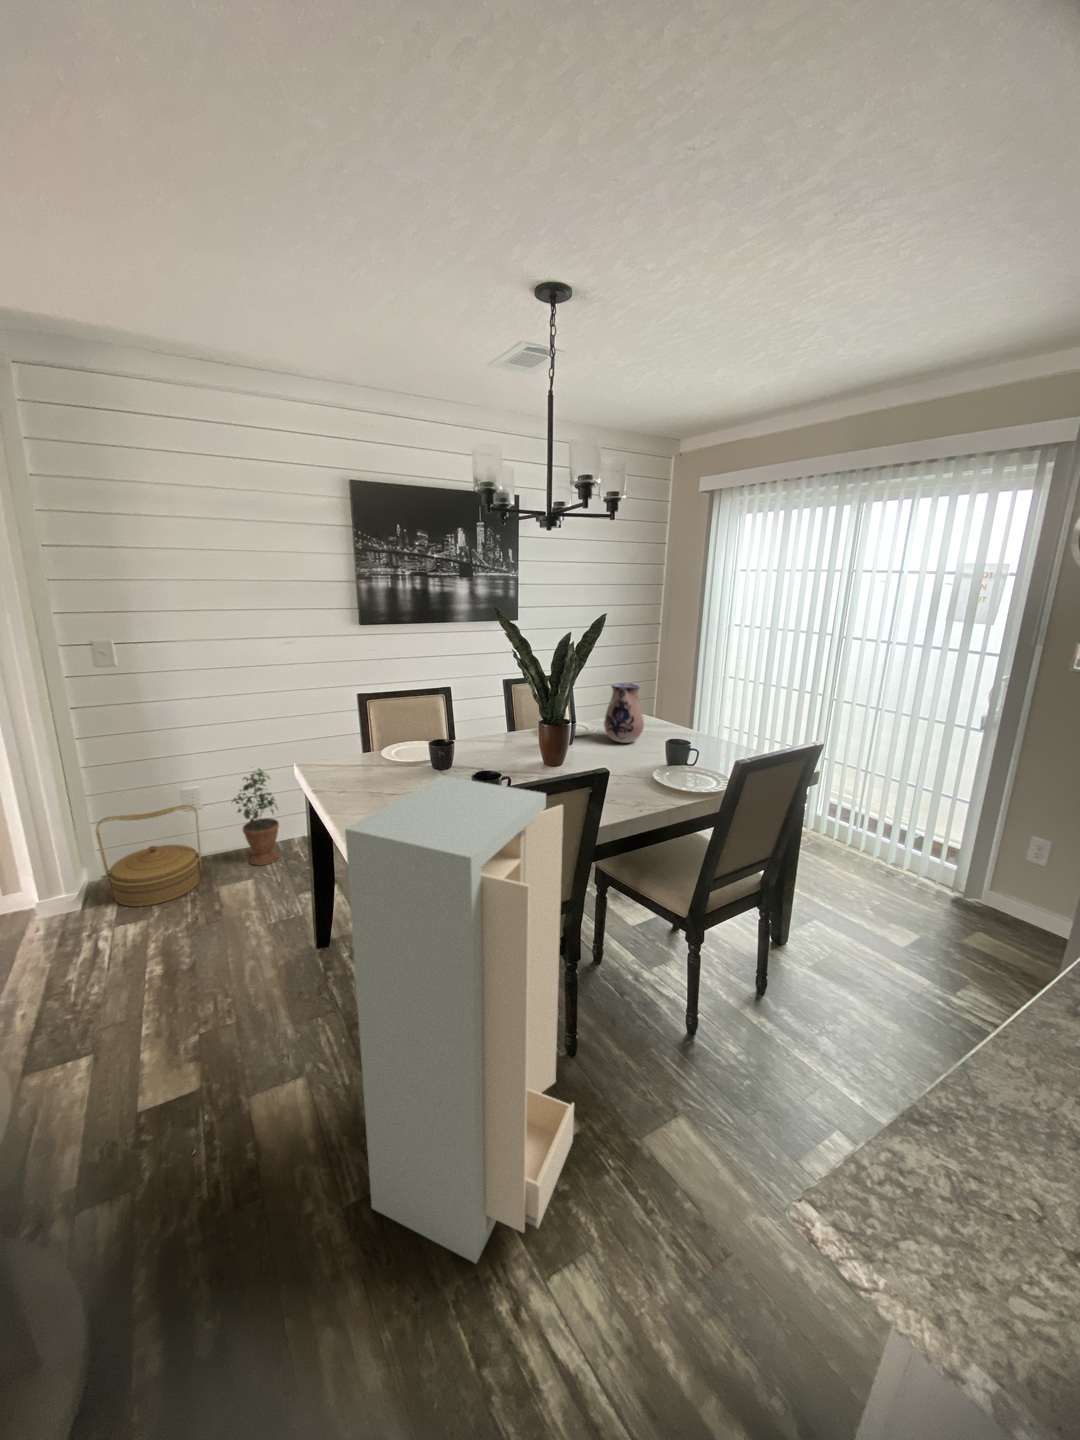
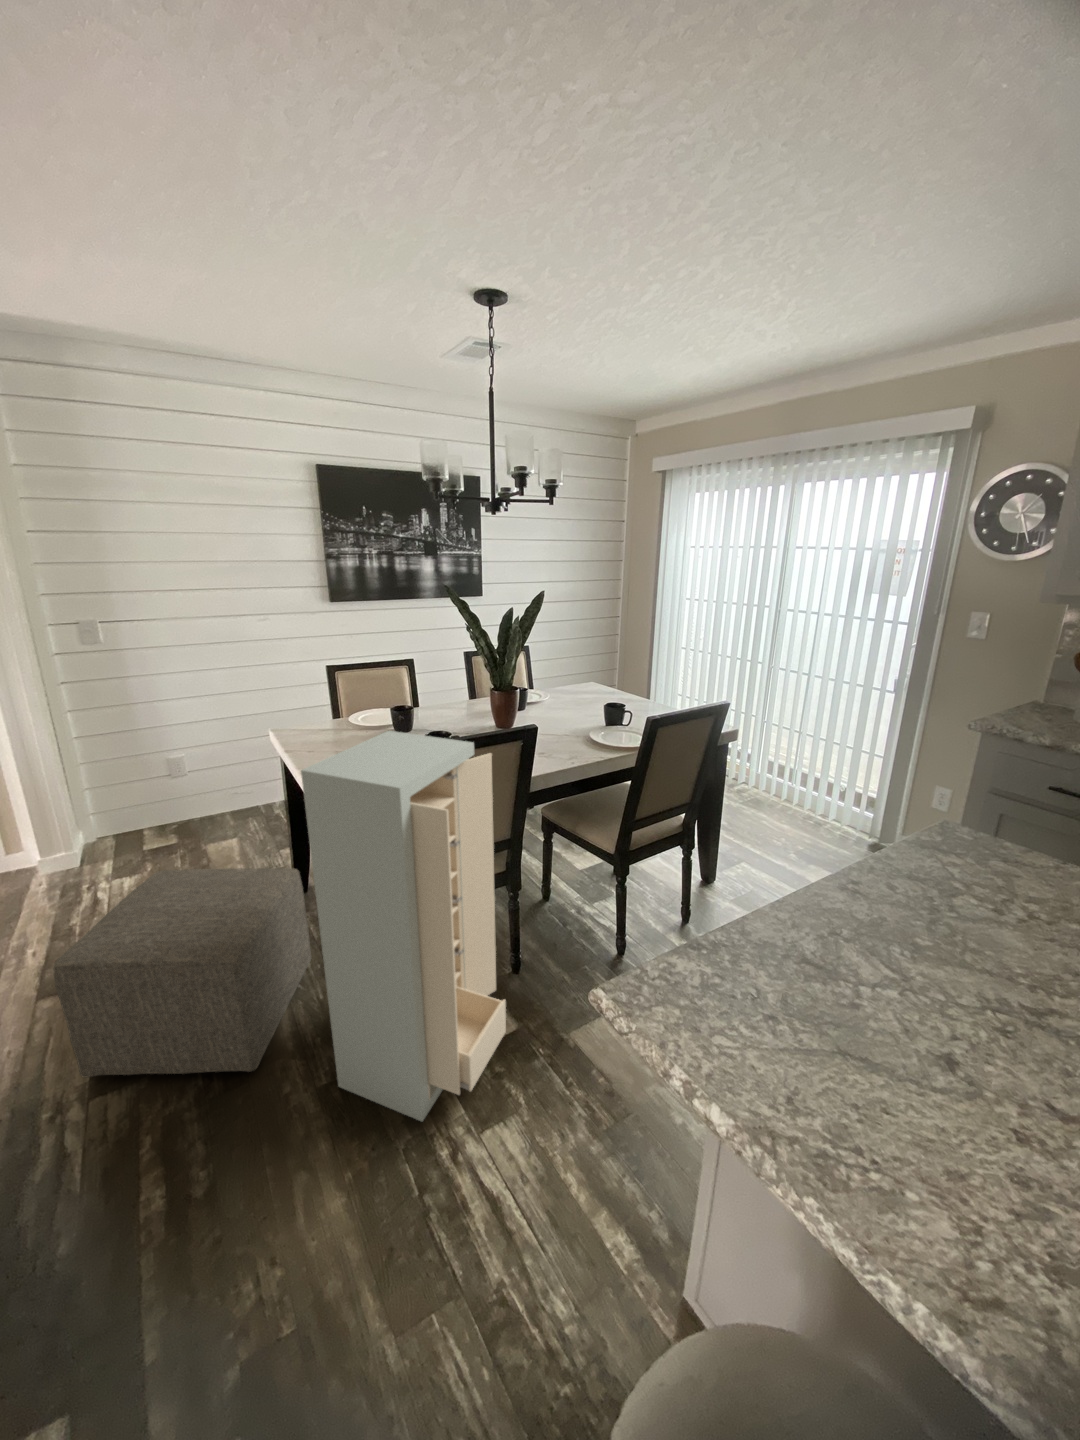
ceramic pitcher: present [604,683,644,743] -> none [553,653,588,707]
potted plant: present [233,769,279,866] -> none [214,736,262,827]
woven basket: present [95,805,202,907] -> none [90,772,190,864]
ottoman: none [37,927,337,1189] -> present [54,868,311,1078]

